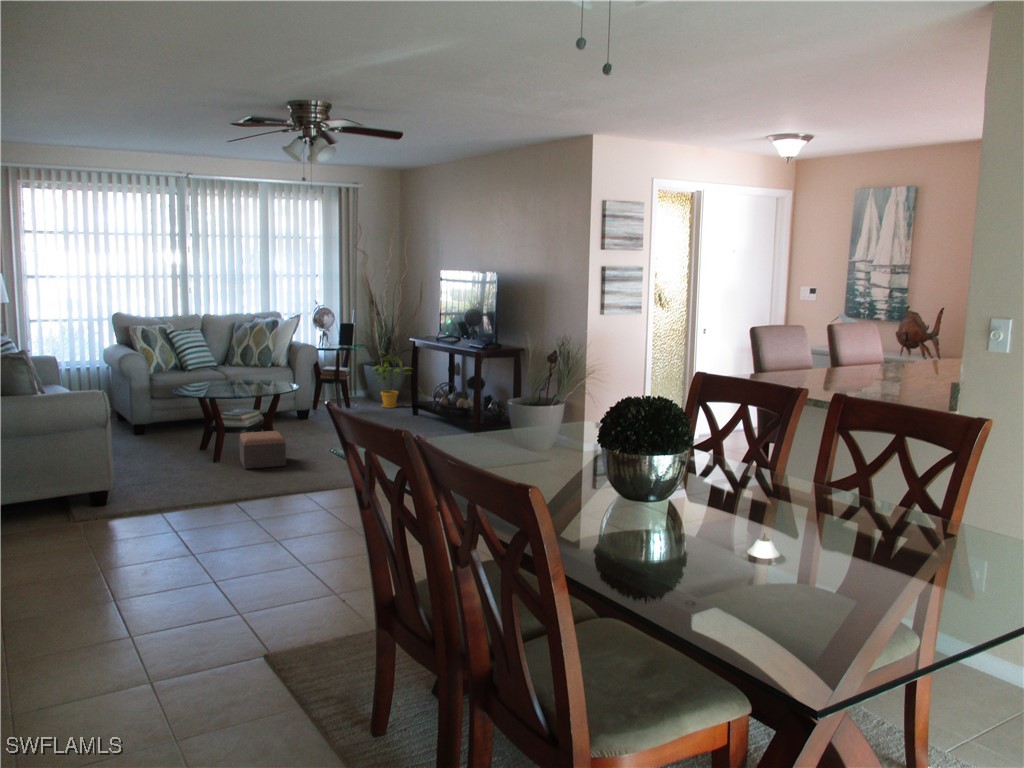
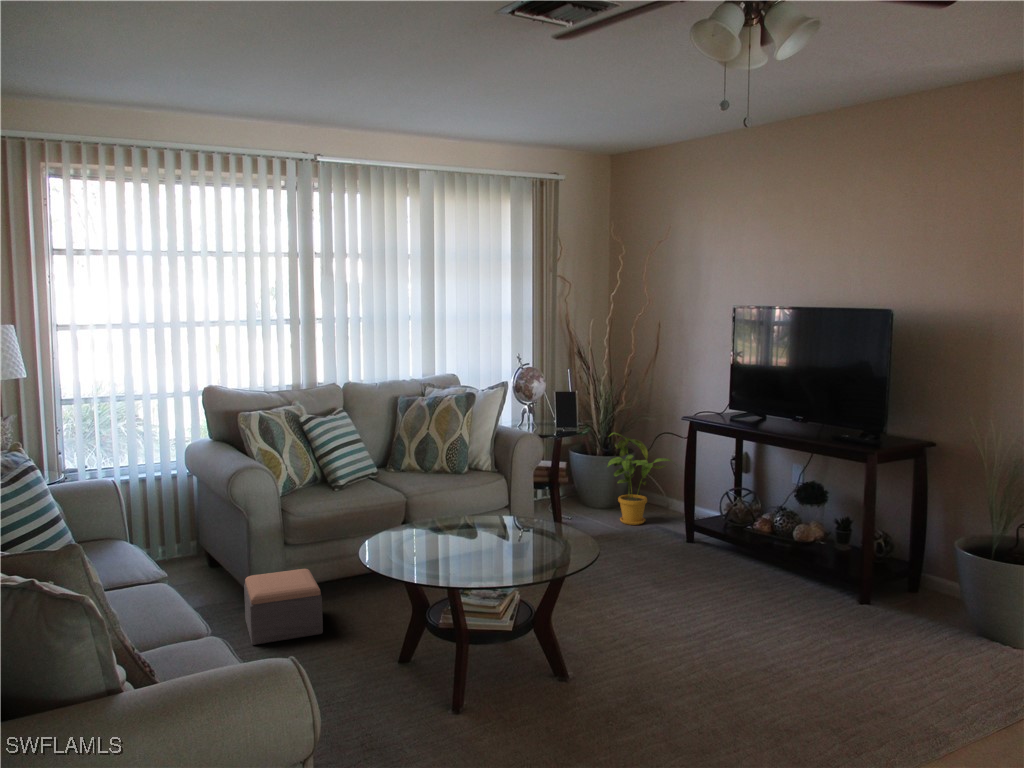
footstool: present [239,431,286,469] -> present [244,569,323,645]

